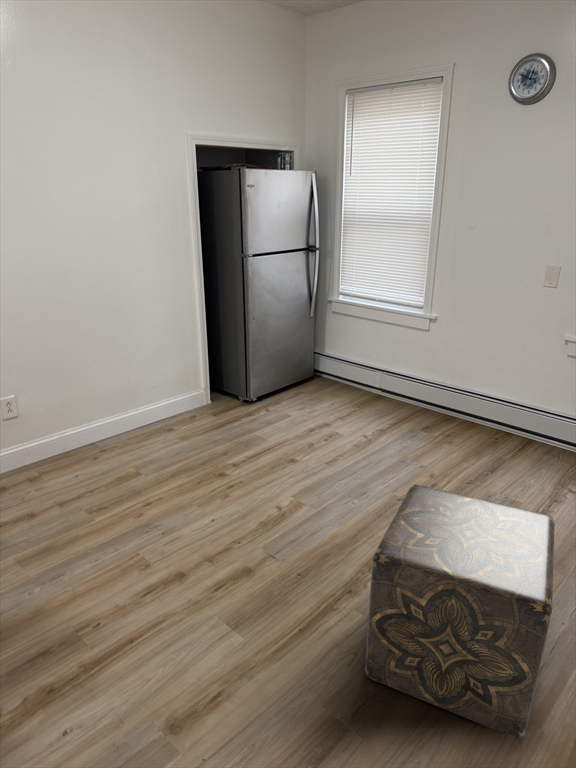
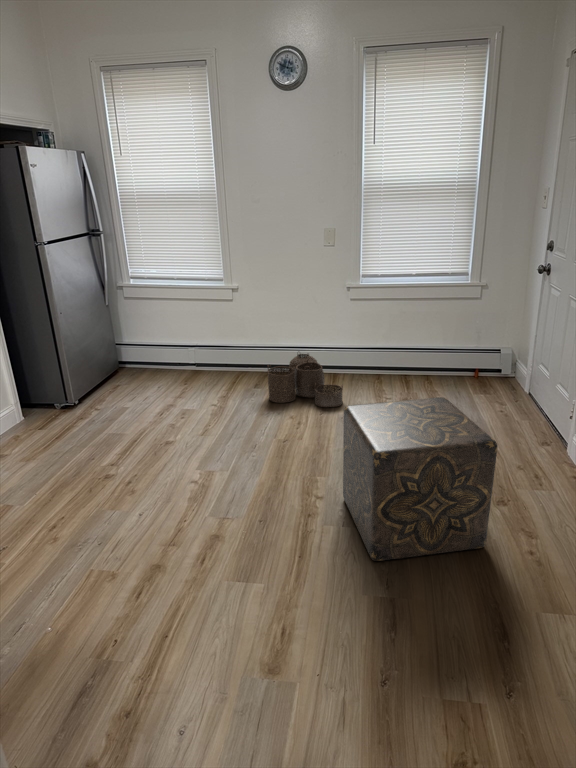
woven basket: none [425,403,509,480] -> present [268,354,343,407]

